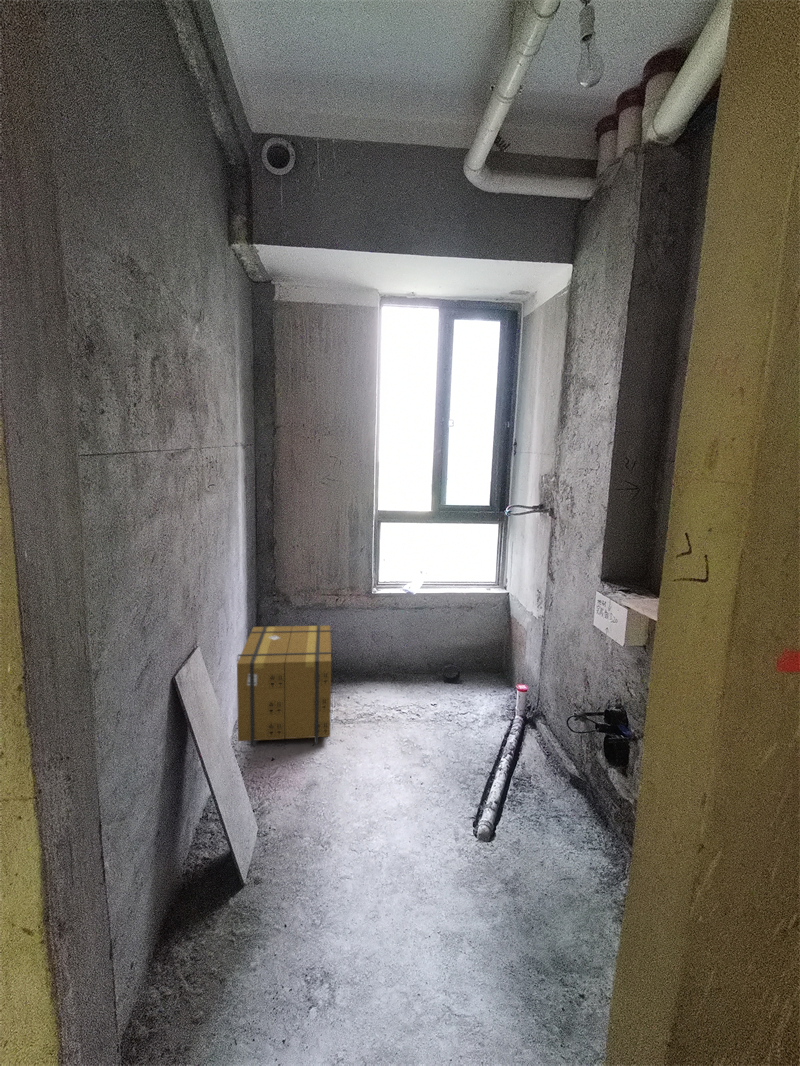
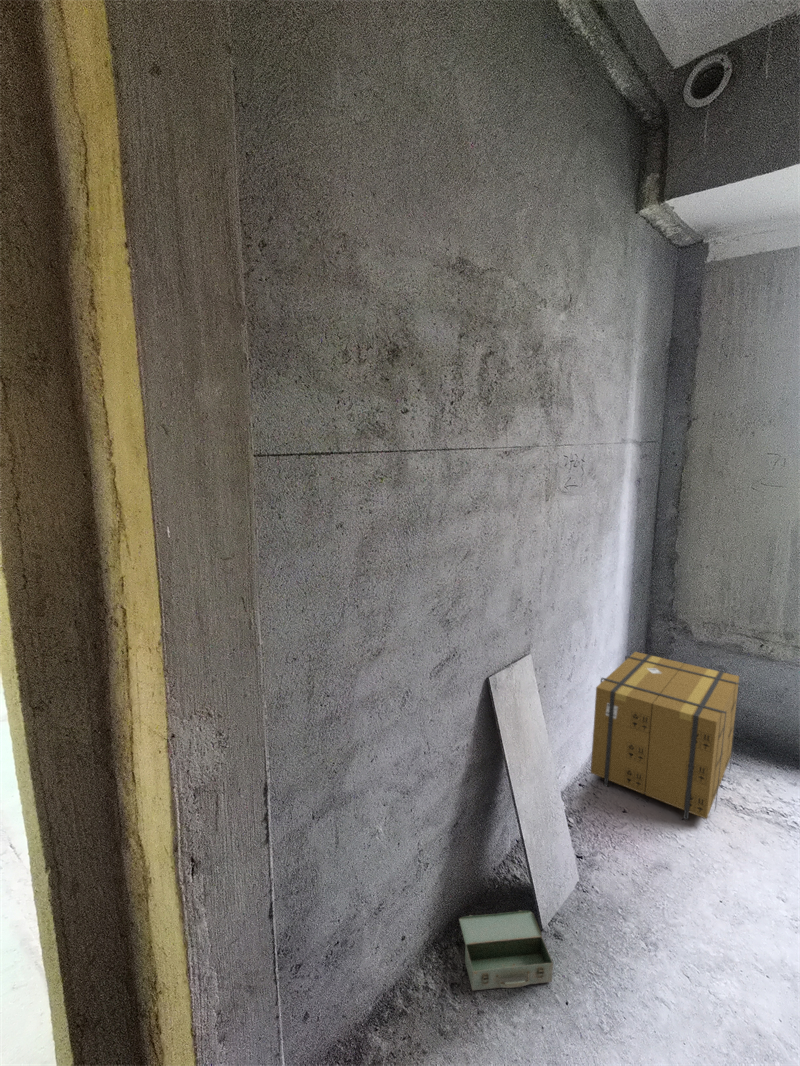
toolbox: none [171,875,269,978] -> present [459,911,553,990]

